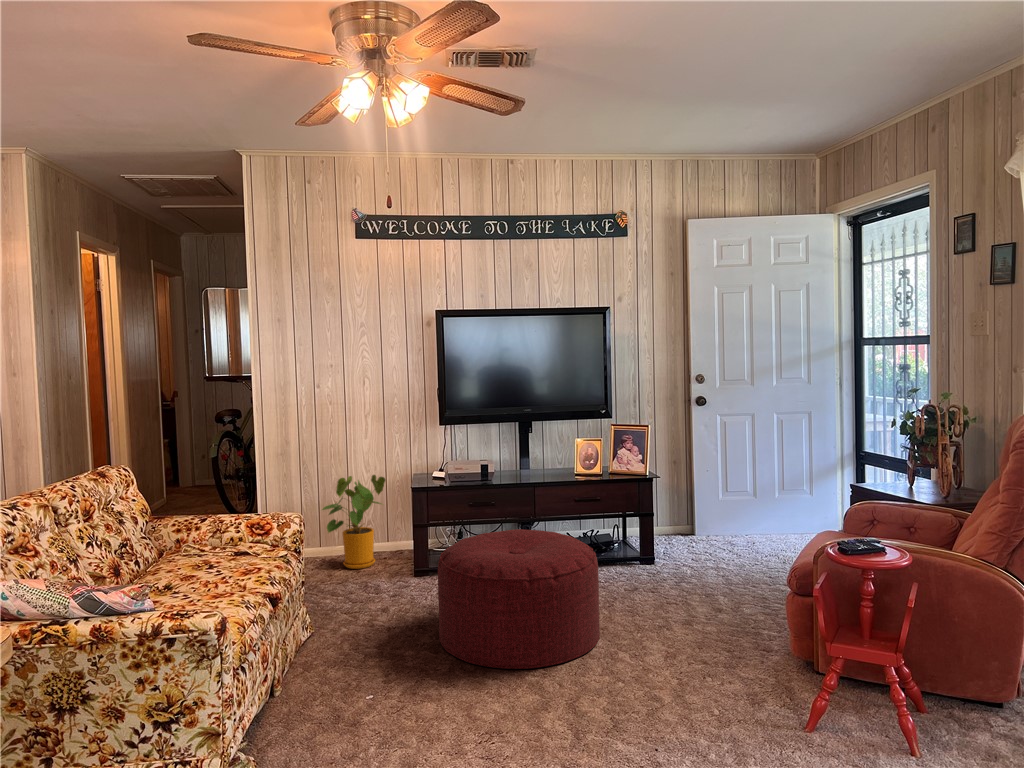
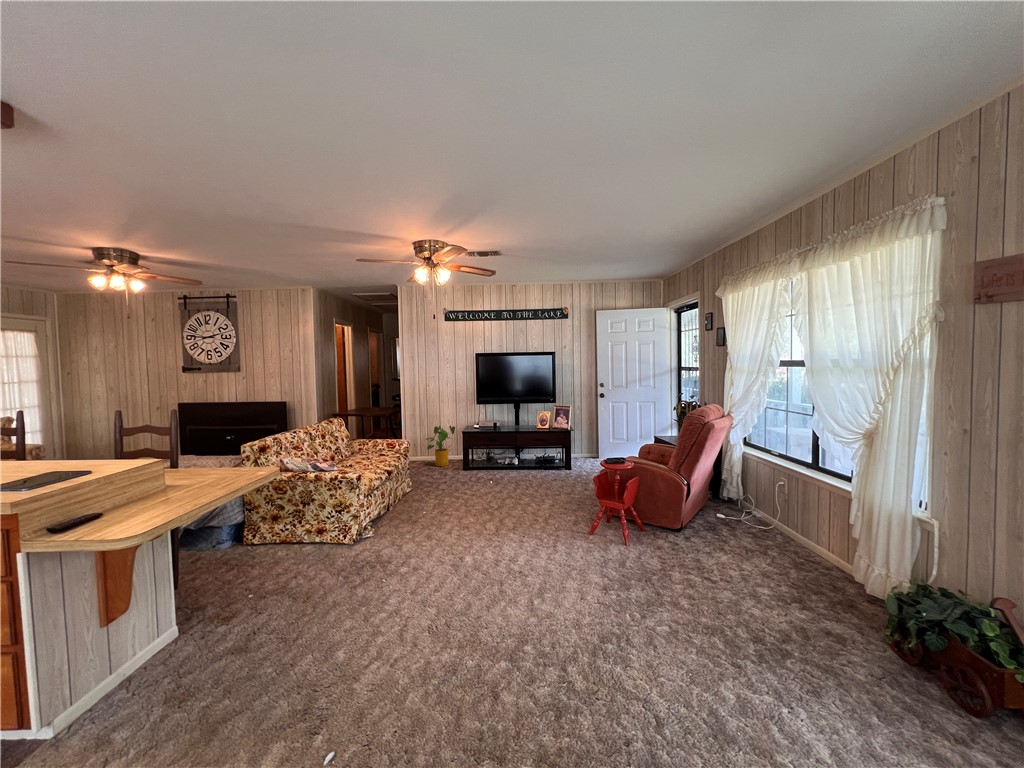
ottoman: present [438,529,600,669] -> none [461,451,530,508]

